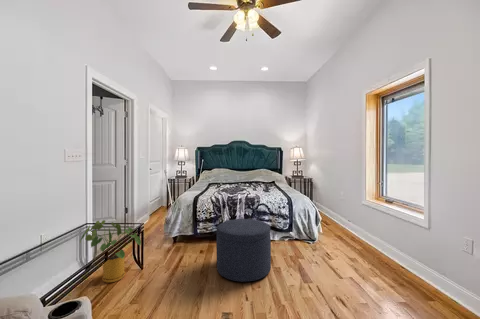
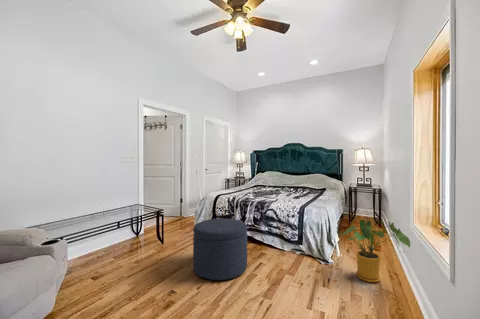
house plant: present [80,220,141,283] -> present [338,220,410,282]

